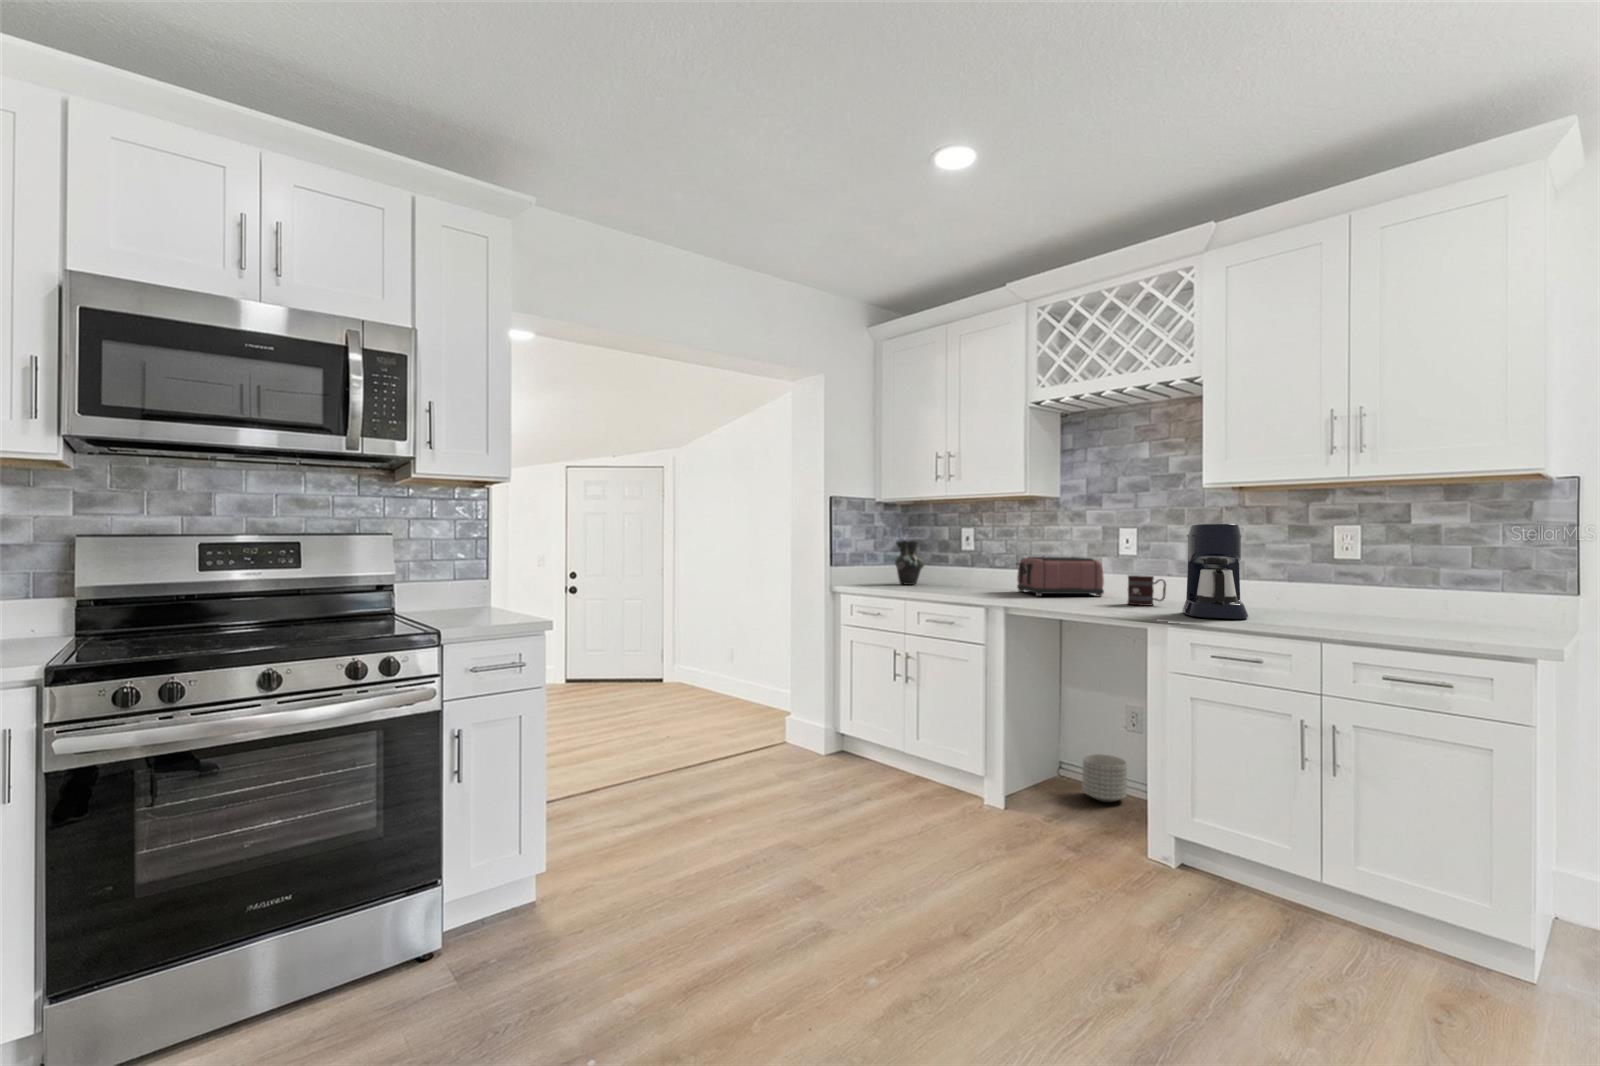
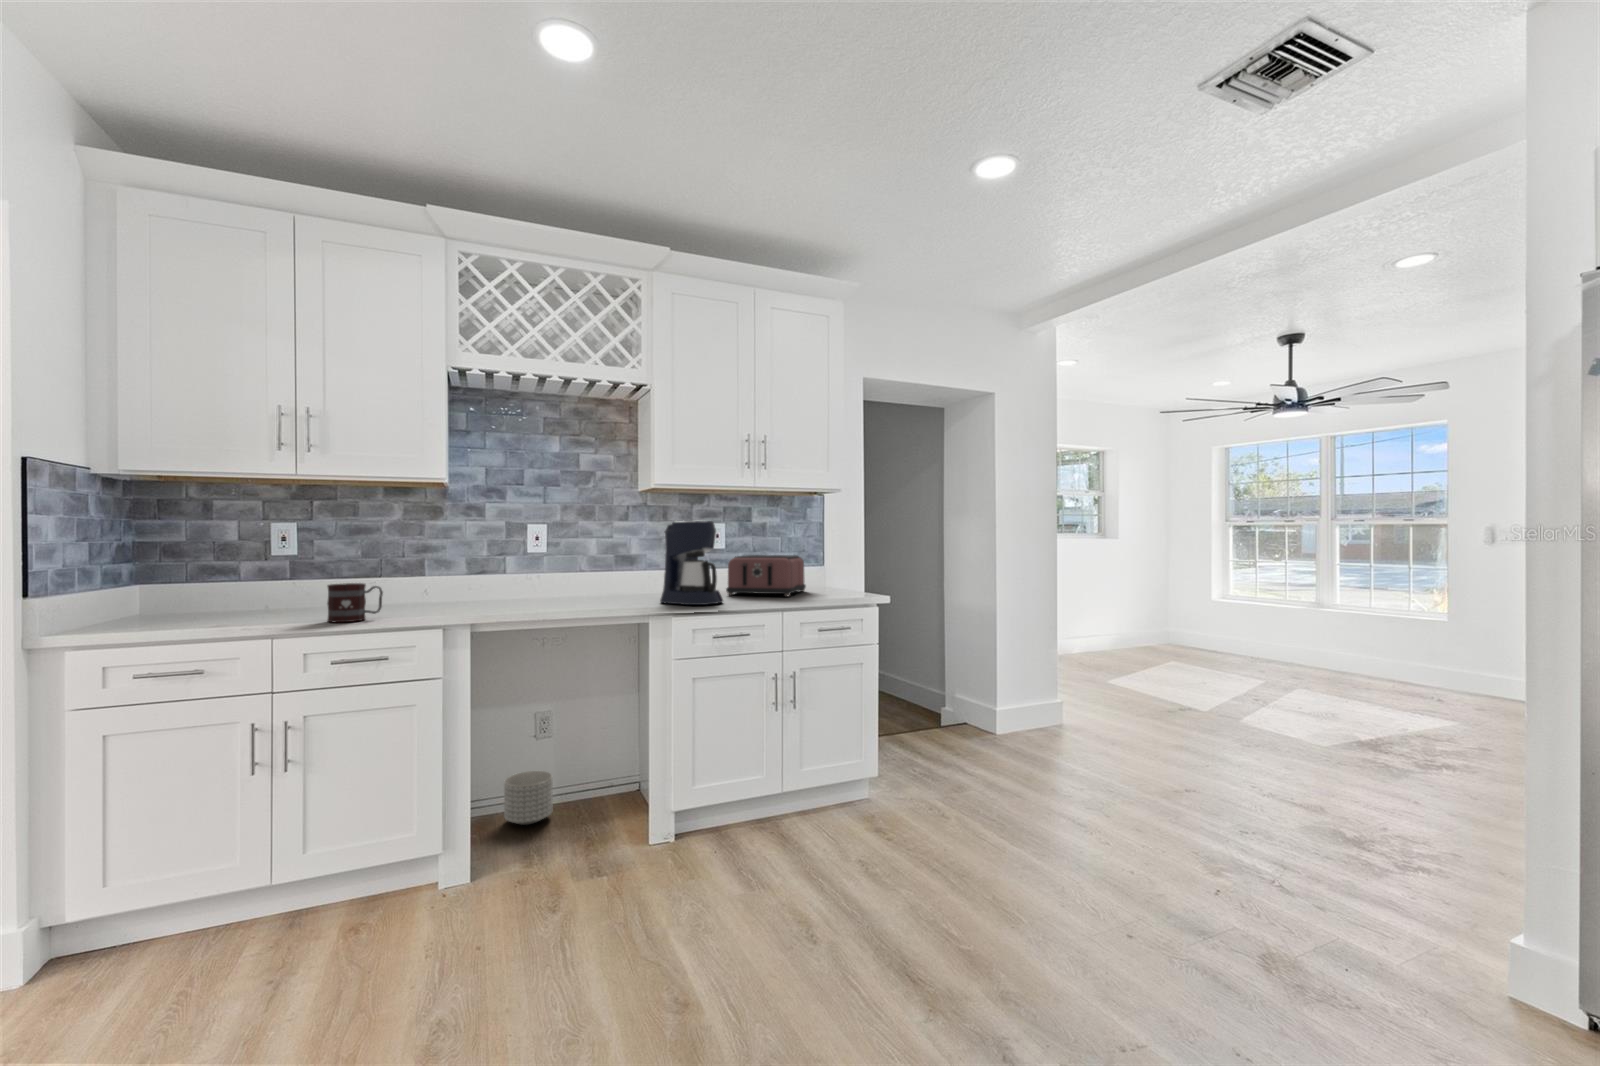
vase: present [895,540,924,585] -> none [149,543,212,617]
toaster: present [1016,557,1104,597] -> present [726,555,806,596]
mug: present [1128,575,1166,606] -> present [327,583,383,622]

